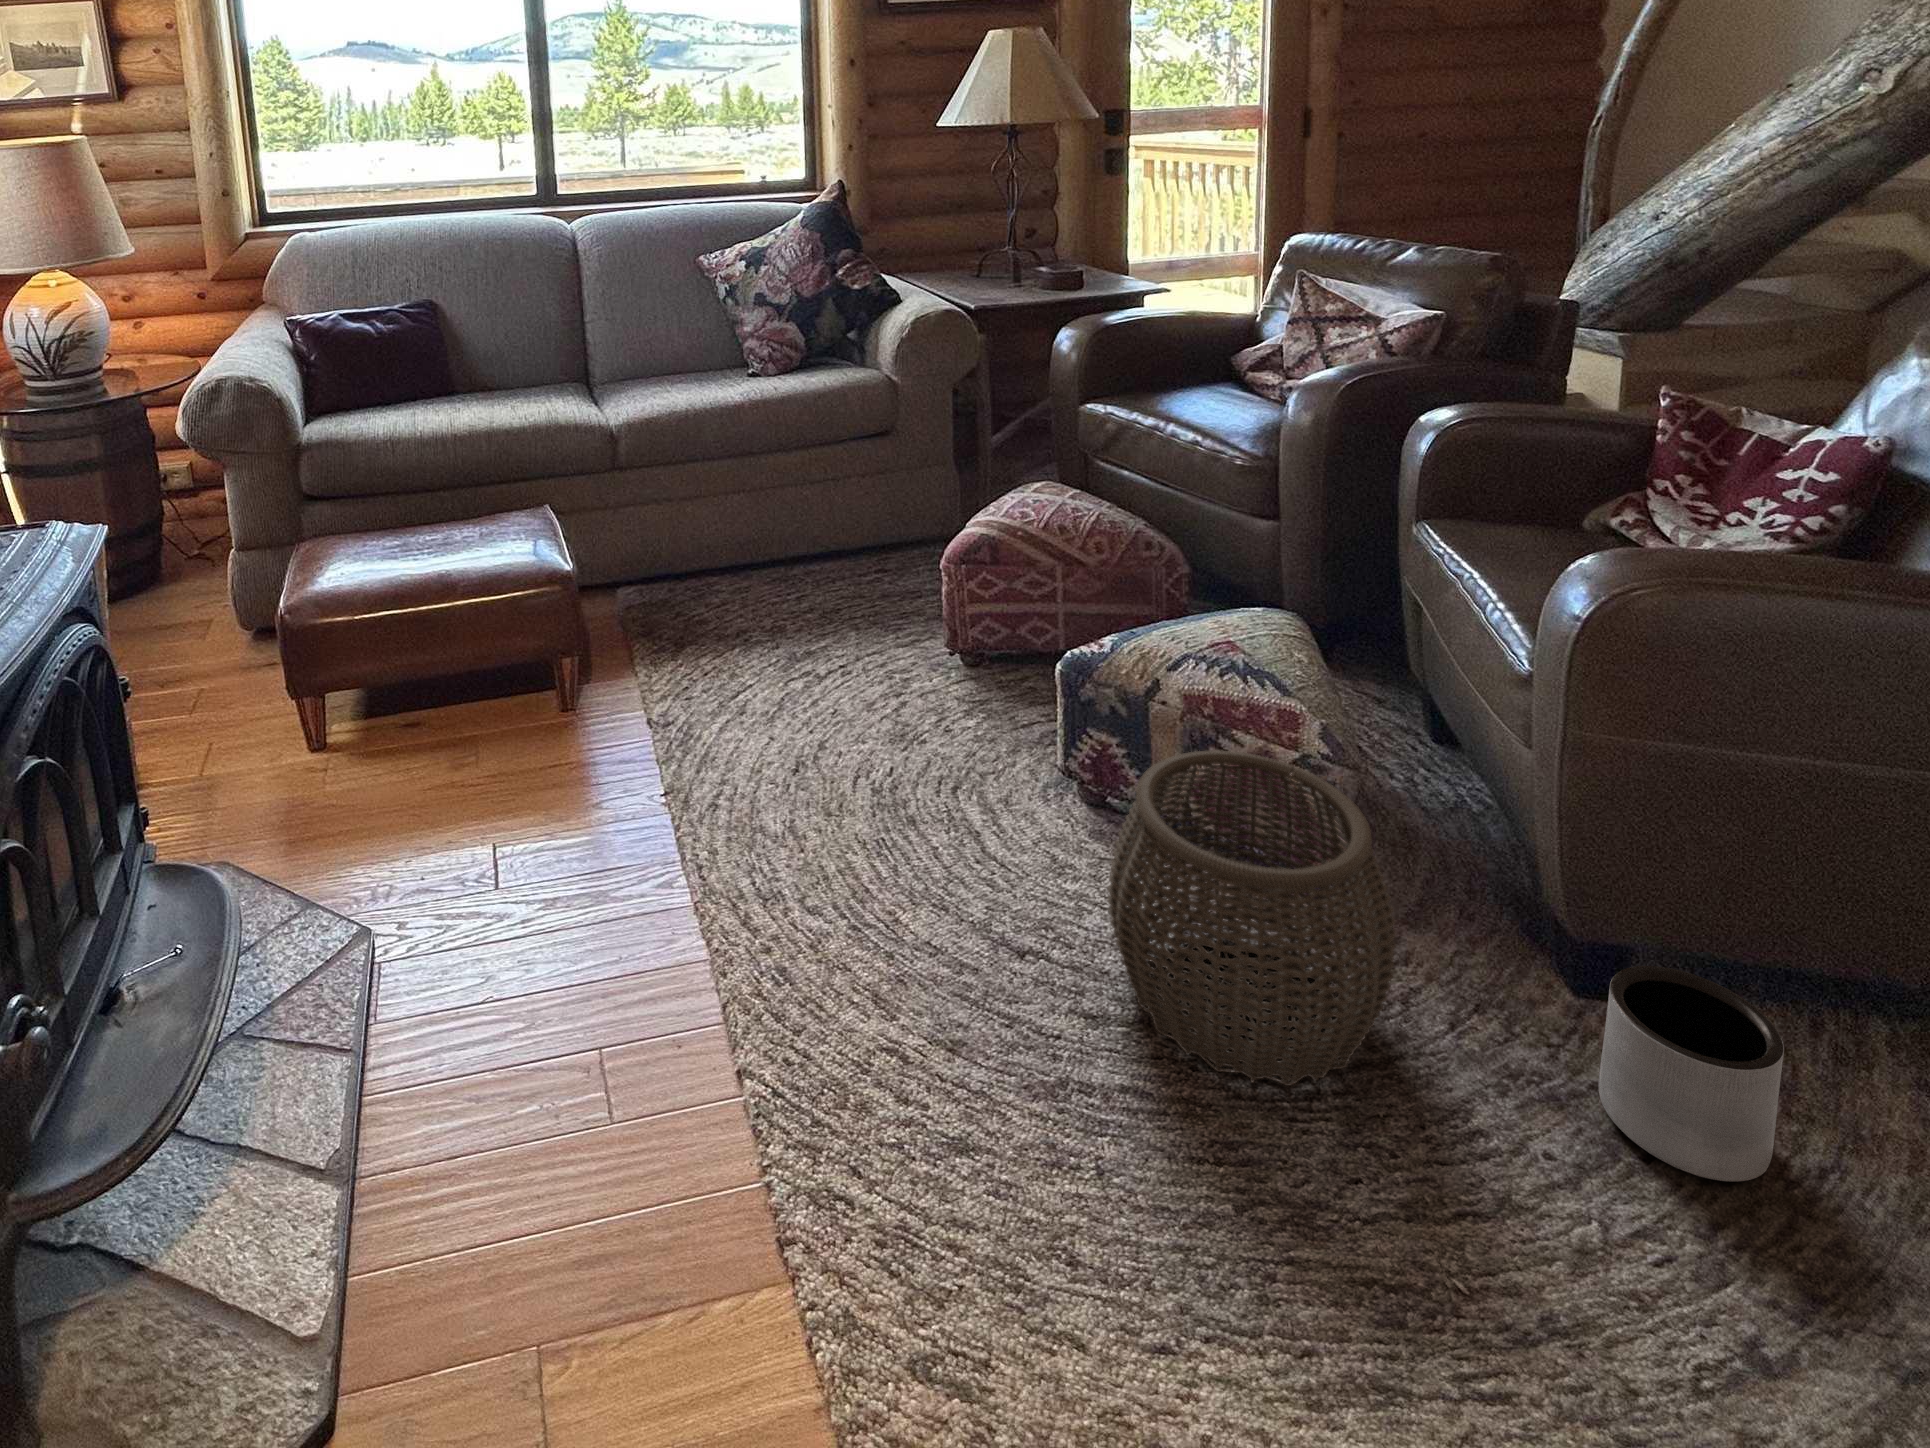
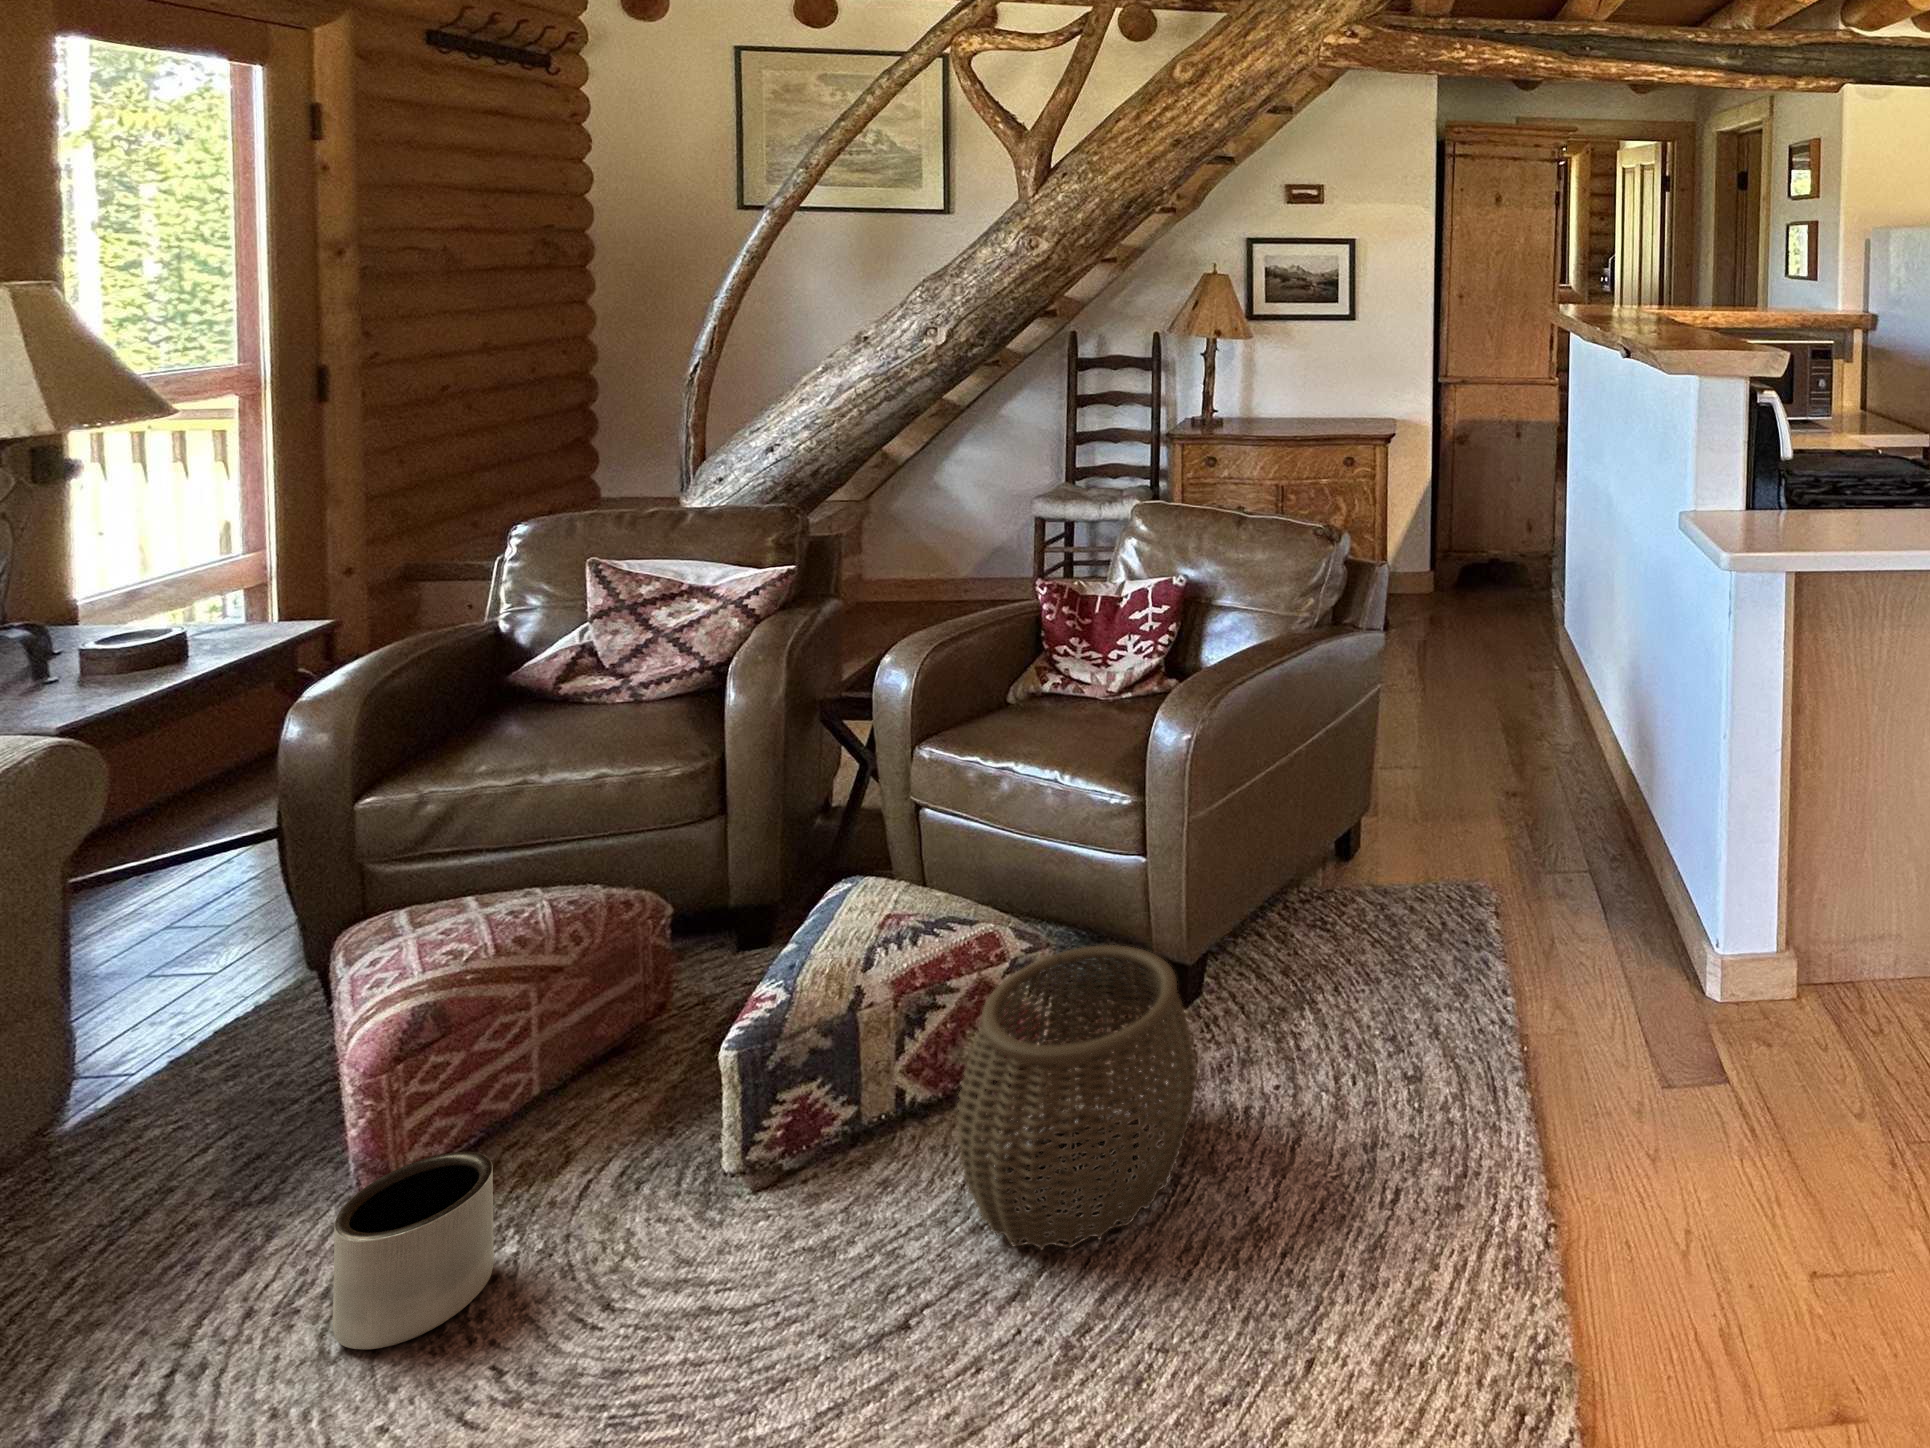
planter: present [1599,966,1784,1182] -> present [333,1152,494,1349]

